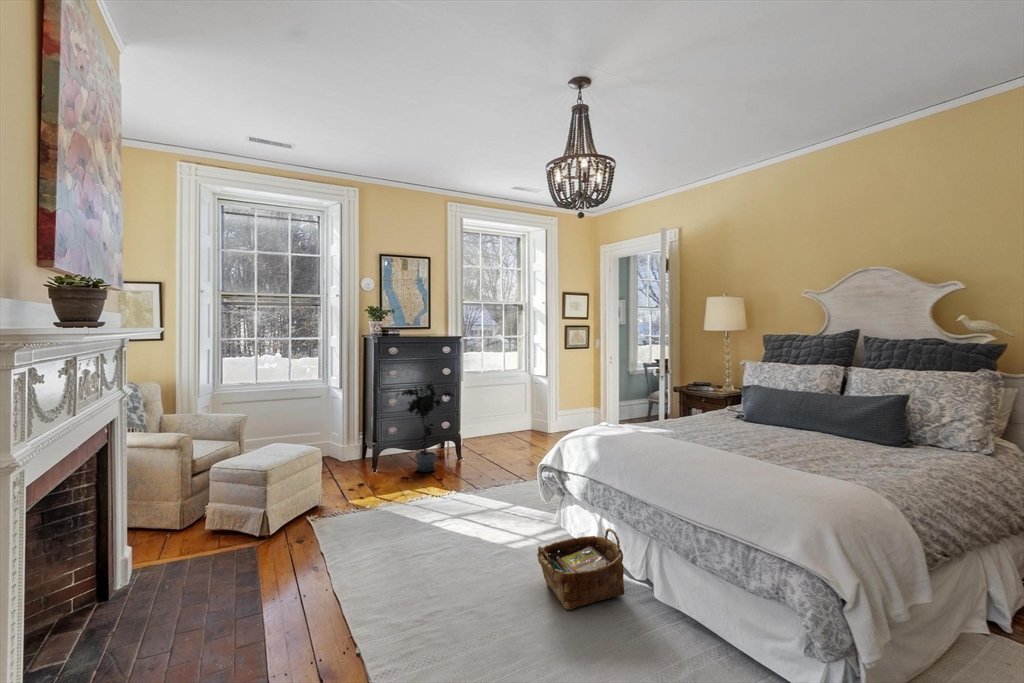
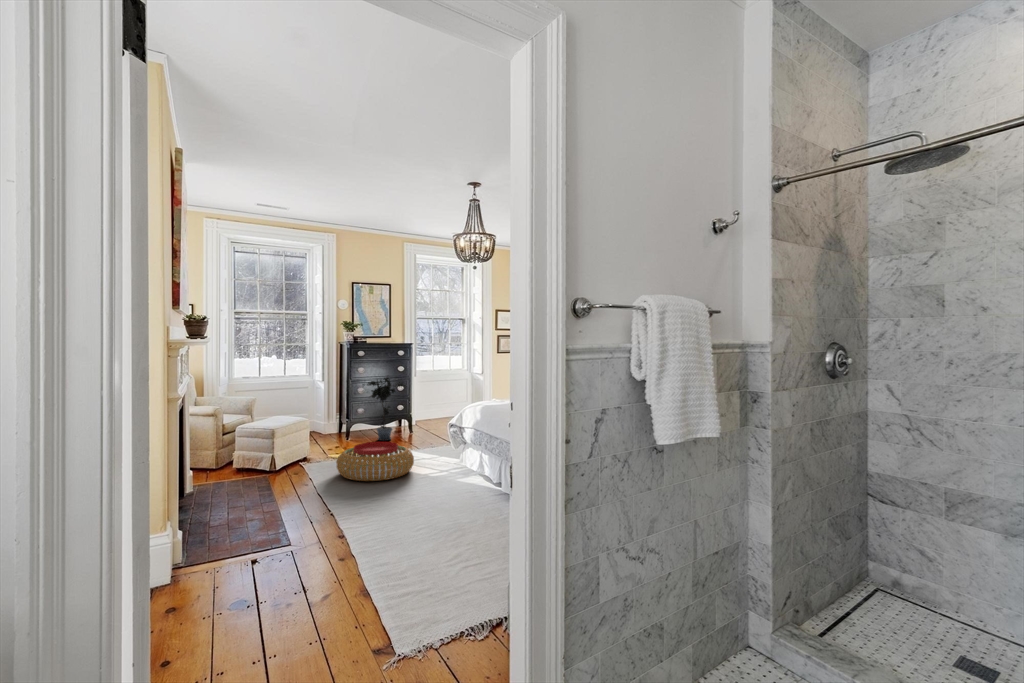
pouf: none [363,488,483,562] -> present [336,442,414,481]
woven basket: present [537,528,624,610] -> none [437,456,487,498]

